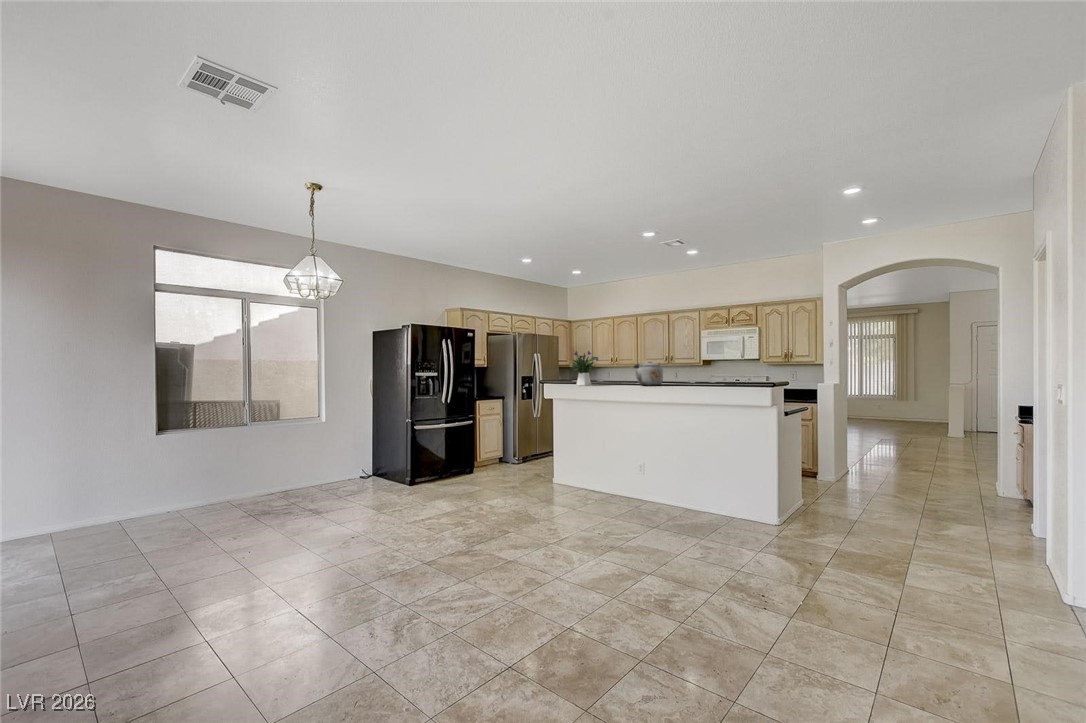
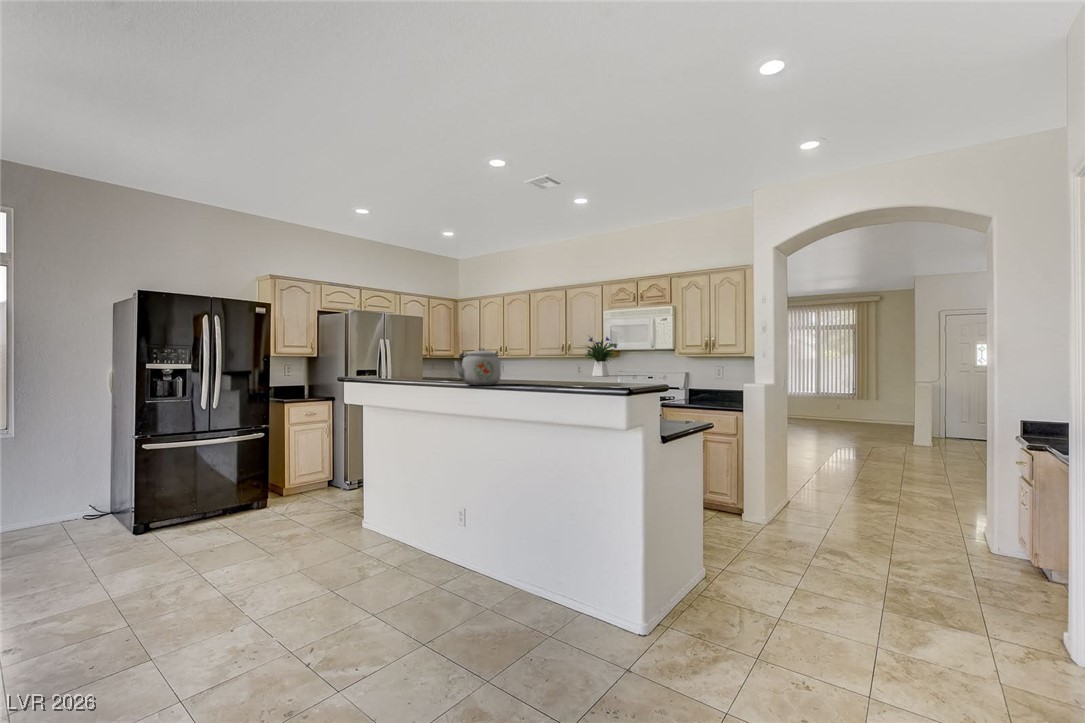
flower arrangement: present [571,351,599,386] -> present [585,336,617,376]

